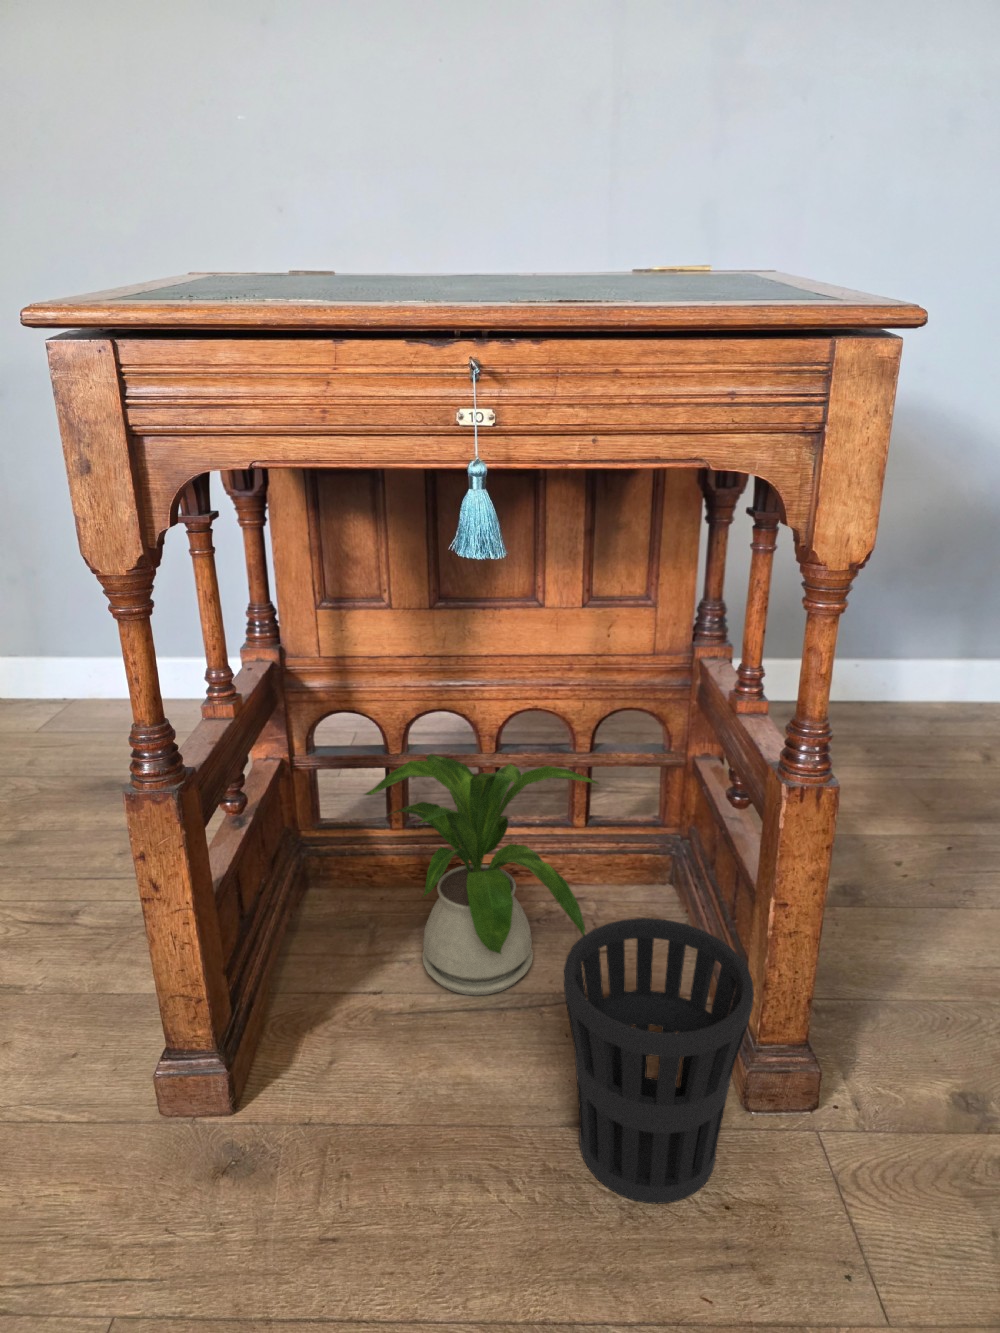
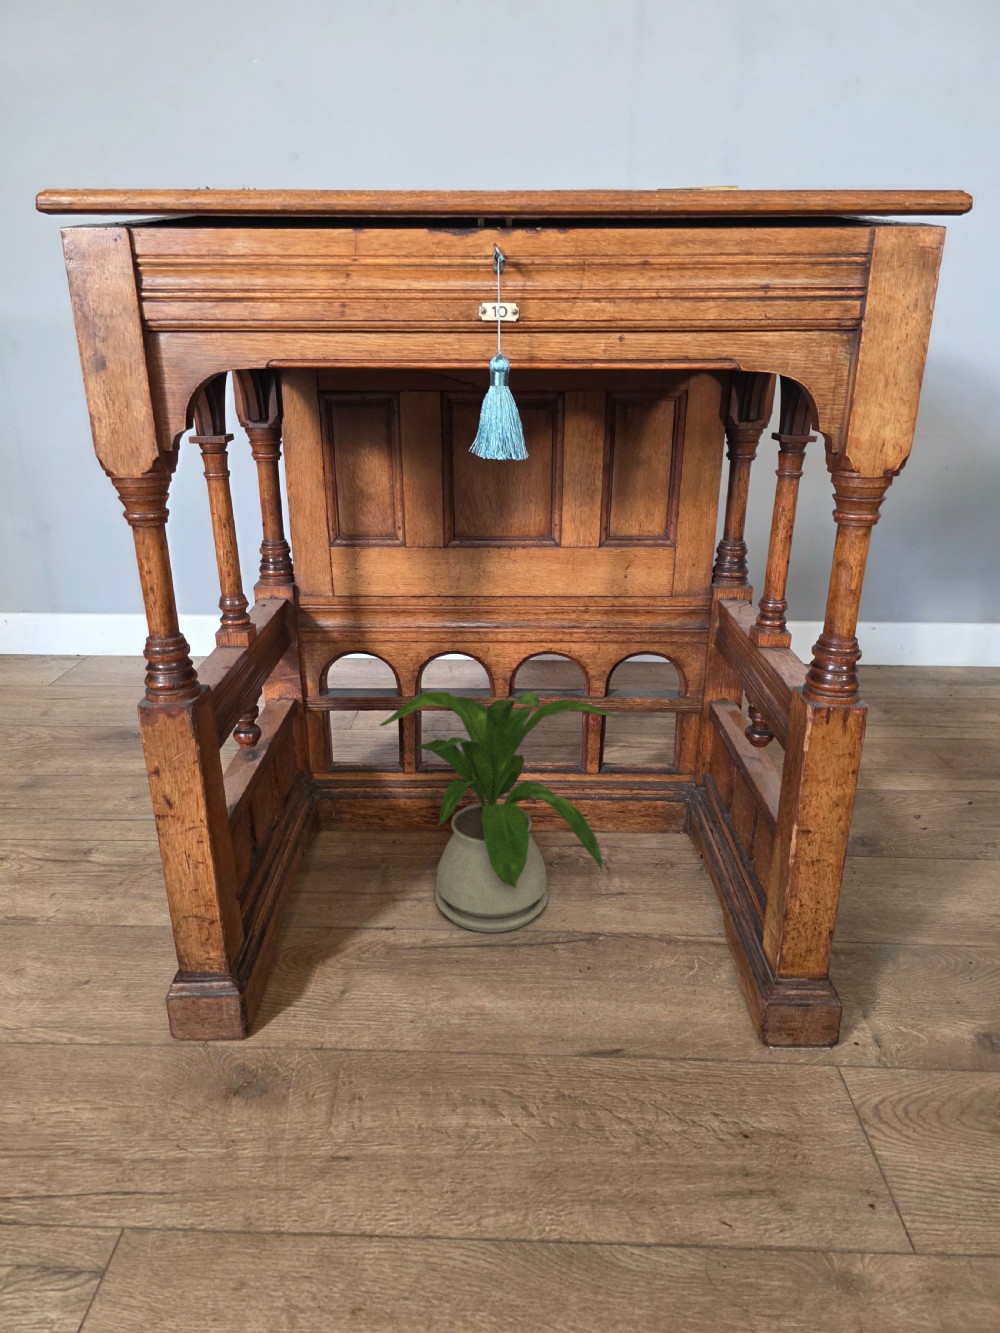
wastebasket: present [564,918,754,1204] -> none [583,844,779,1130]

